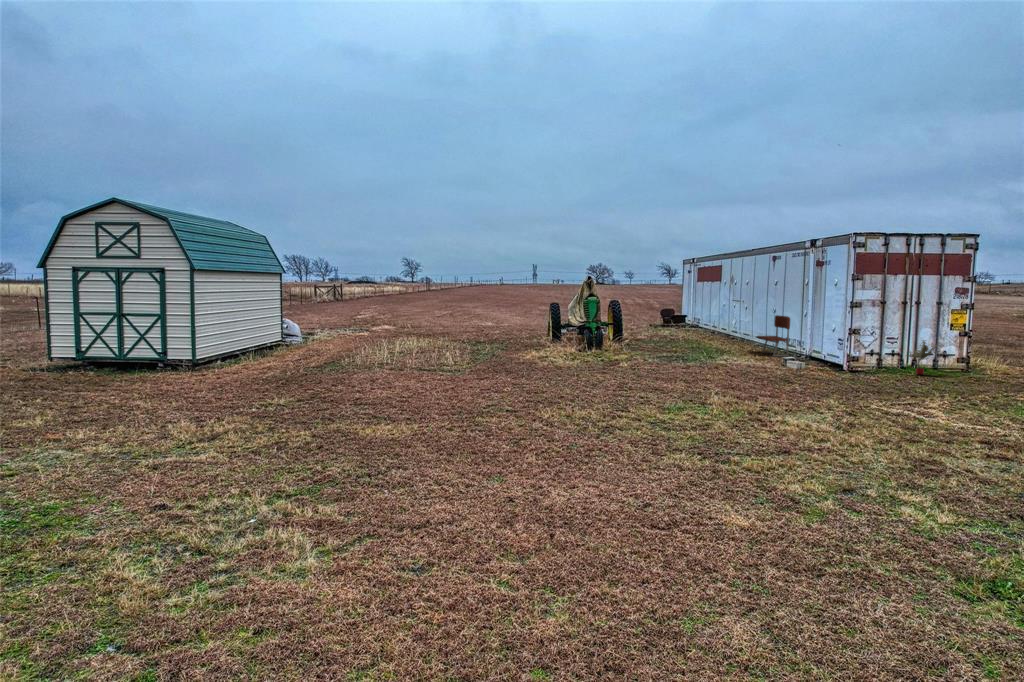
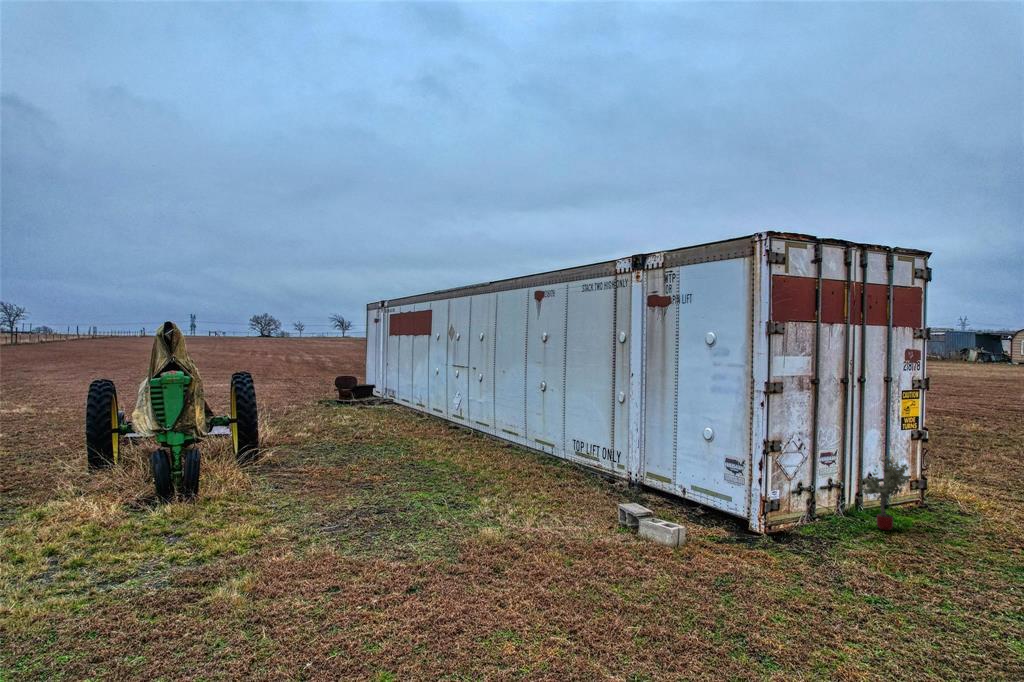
bench: present [757,315,790,357] -> none [522,397,588,481]

